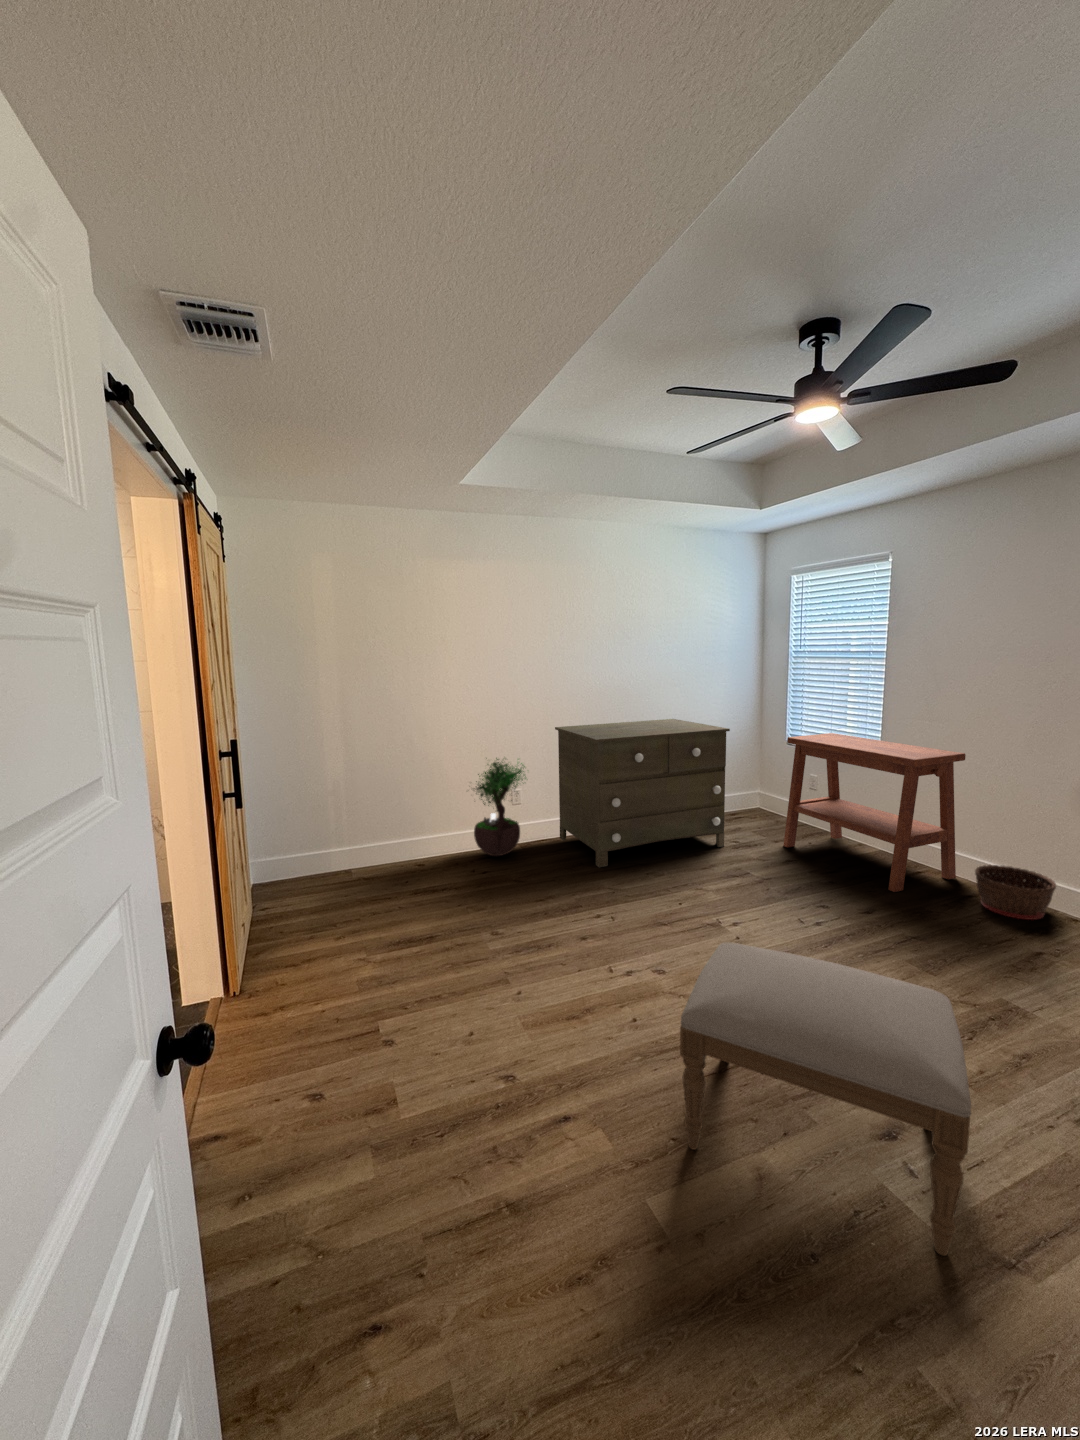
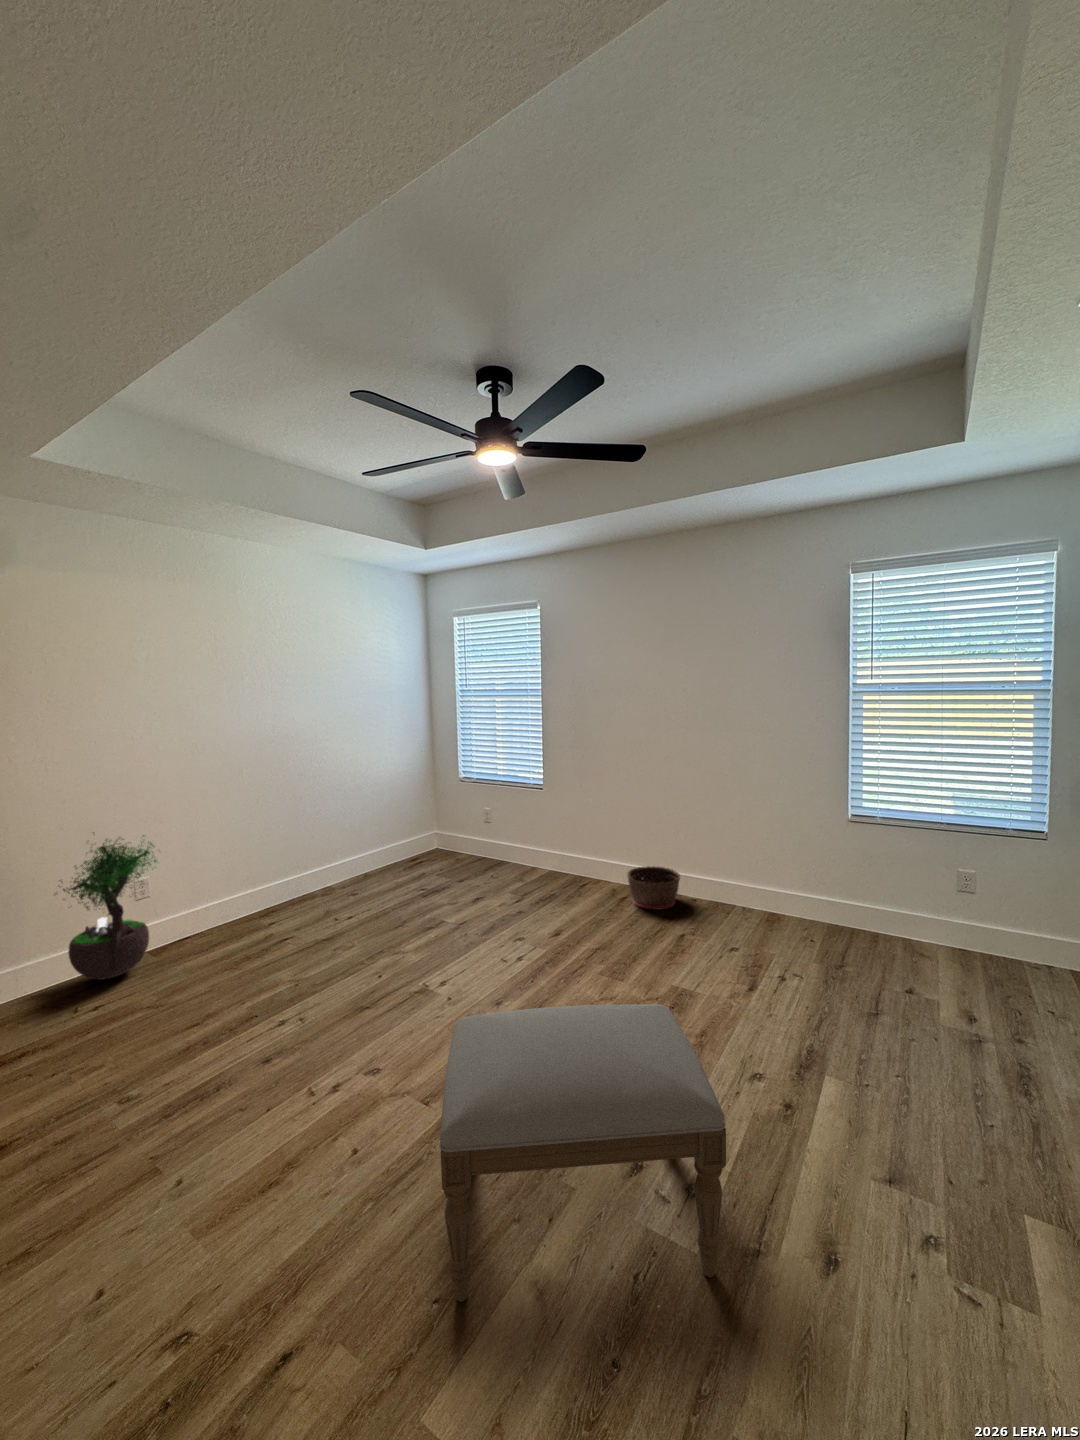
dresser: present [555,719,730,867] -> none [196,765,412,957]
side table: present [783,733,966,892] -> none [465,767,611,909]

